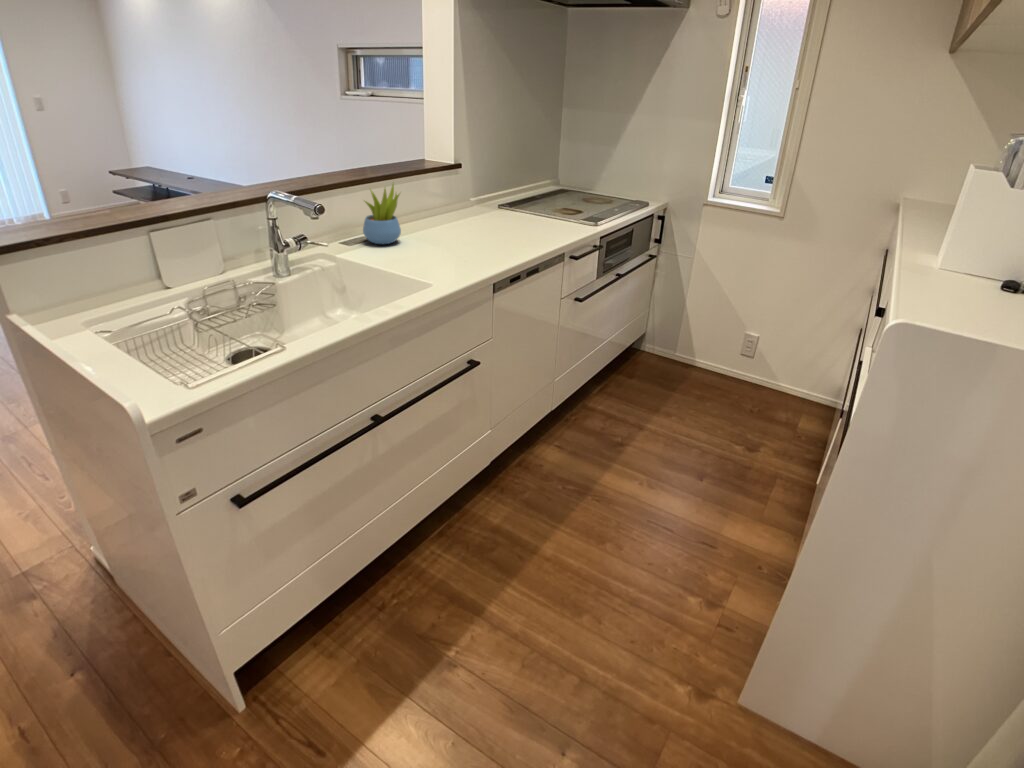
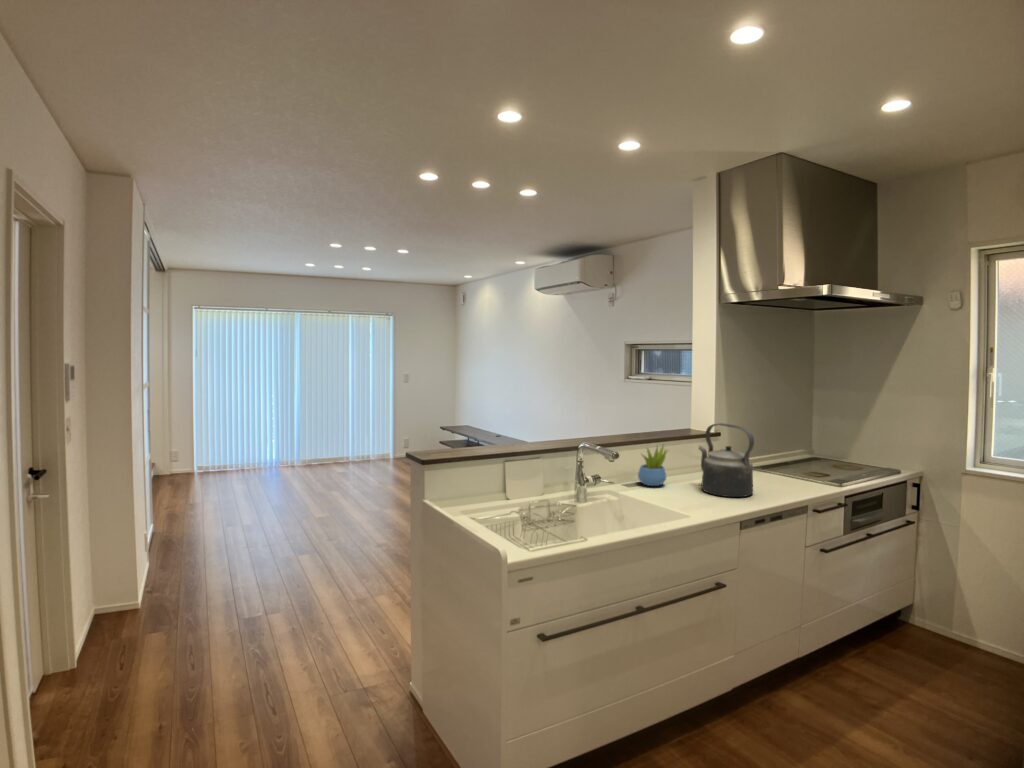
kettle: none [439,152,509,252] -> present [699,423,754,497]

